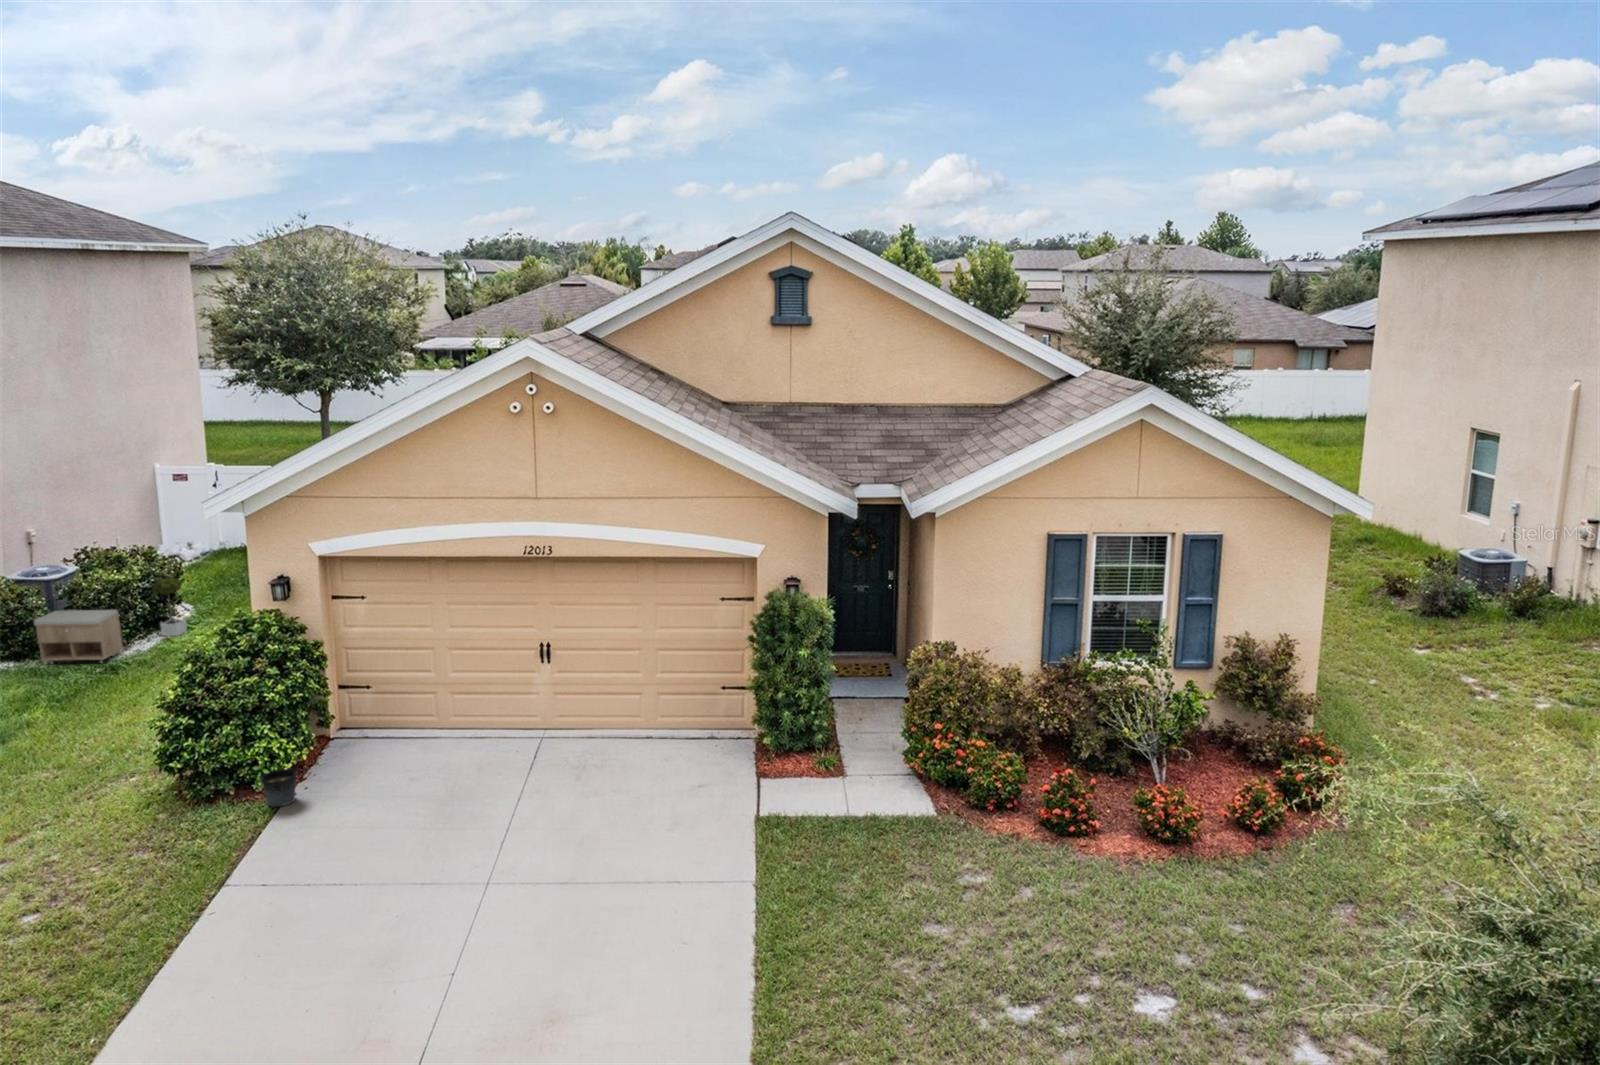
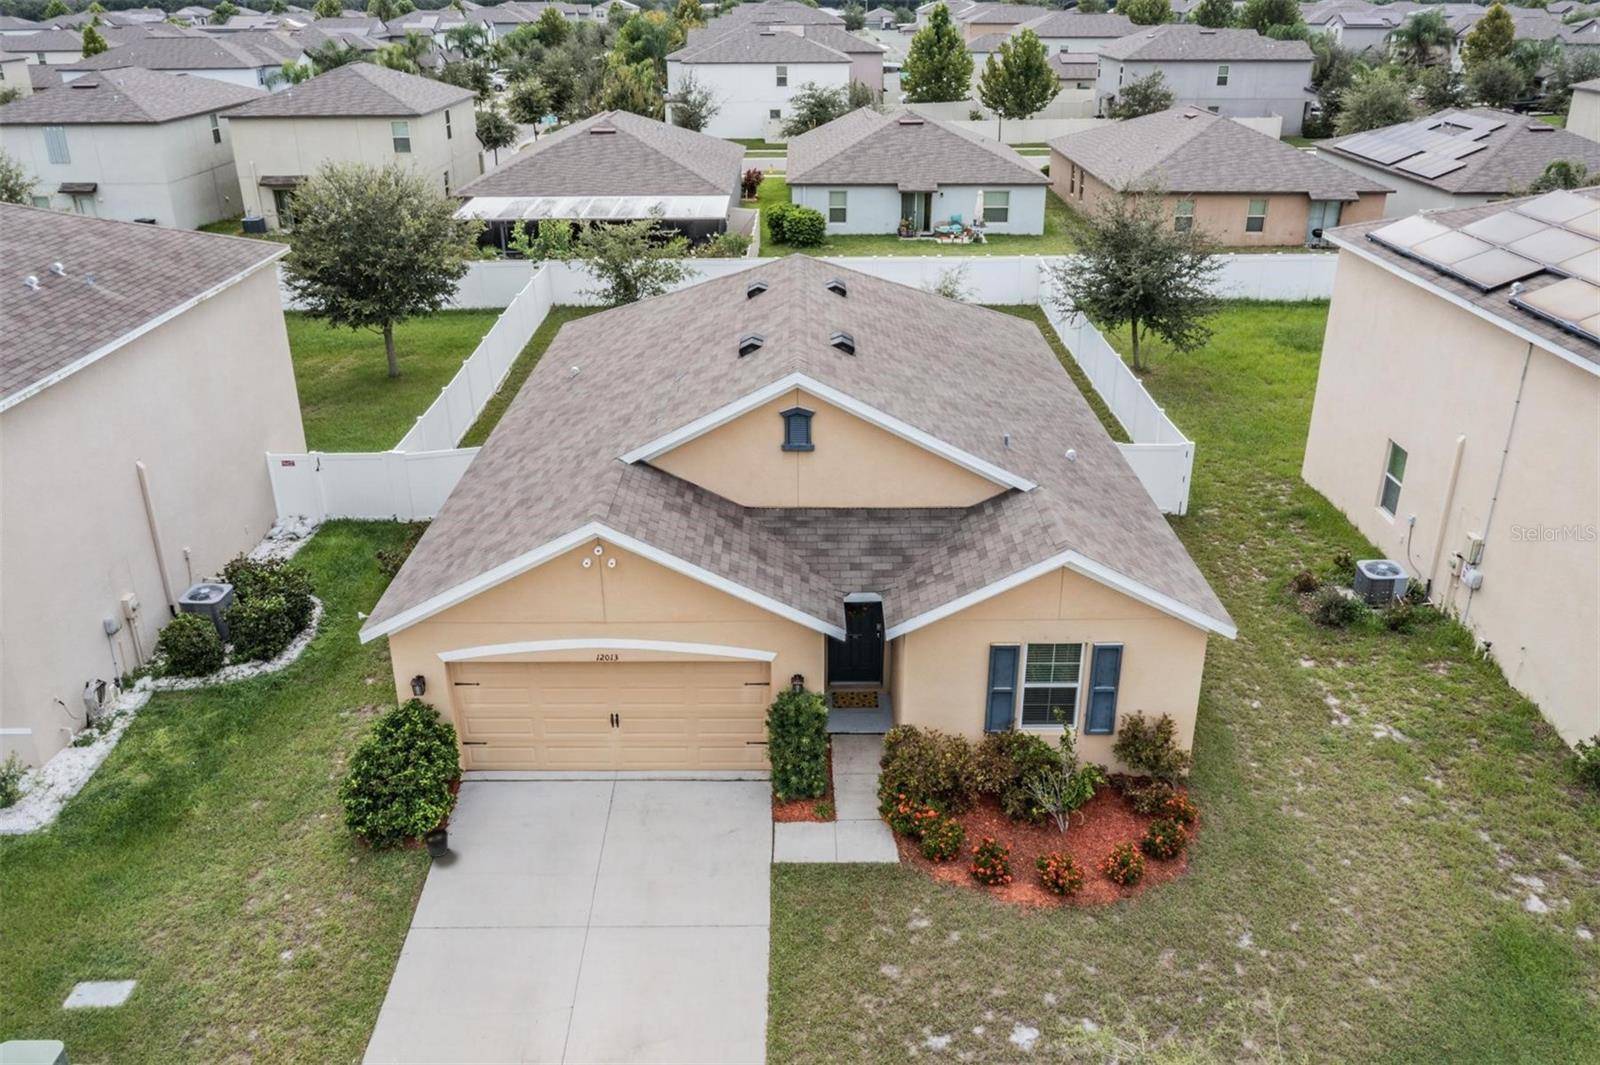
potted tree: present [152,578,187,636] -> none [296,619,324,663]
storage bench: present [34,610,123,664] -> none [215,654,282,698]

